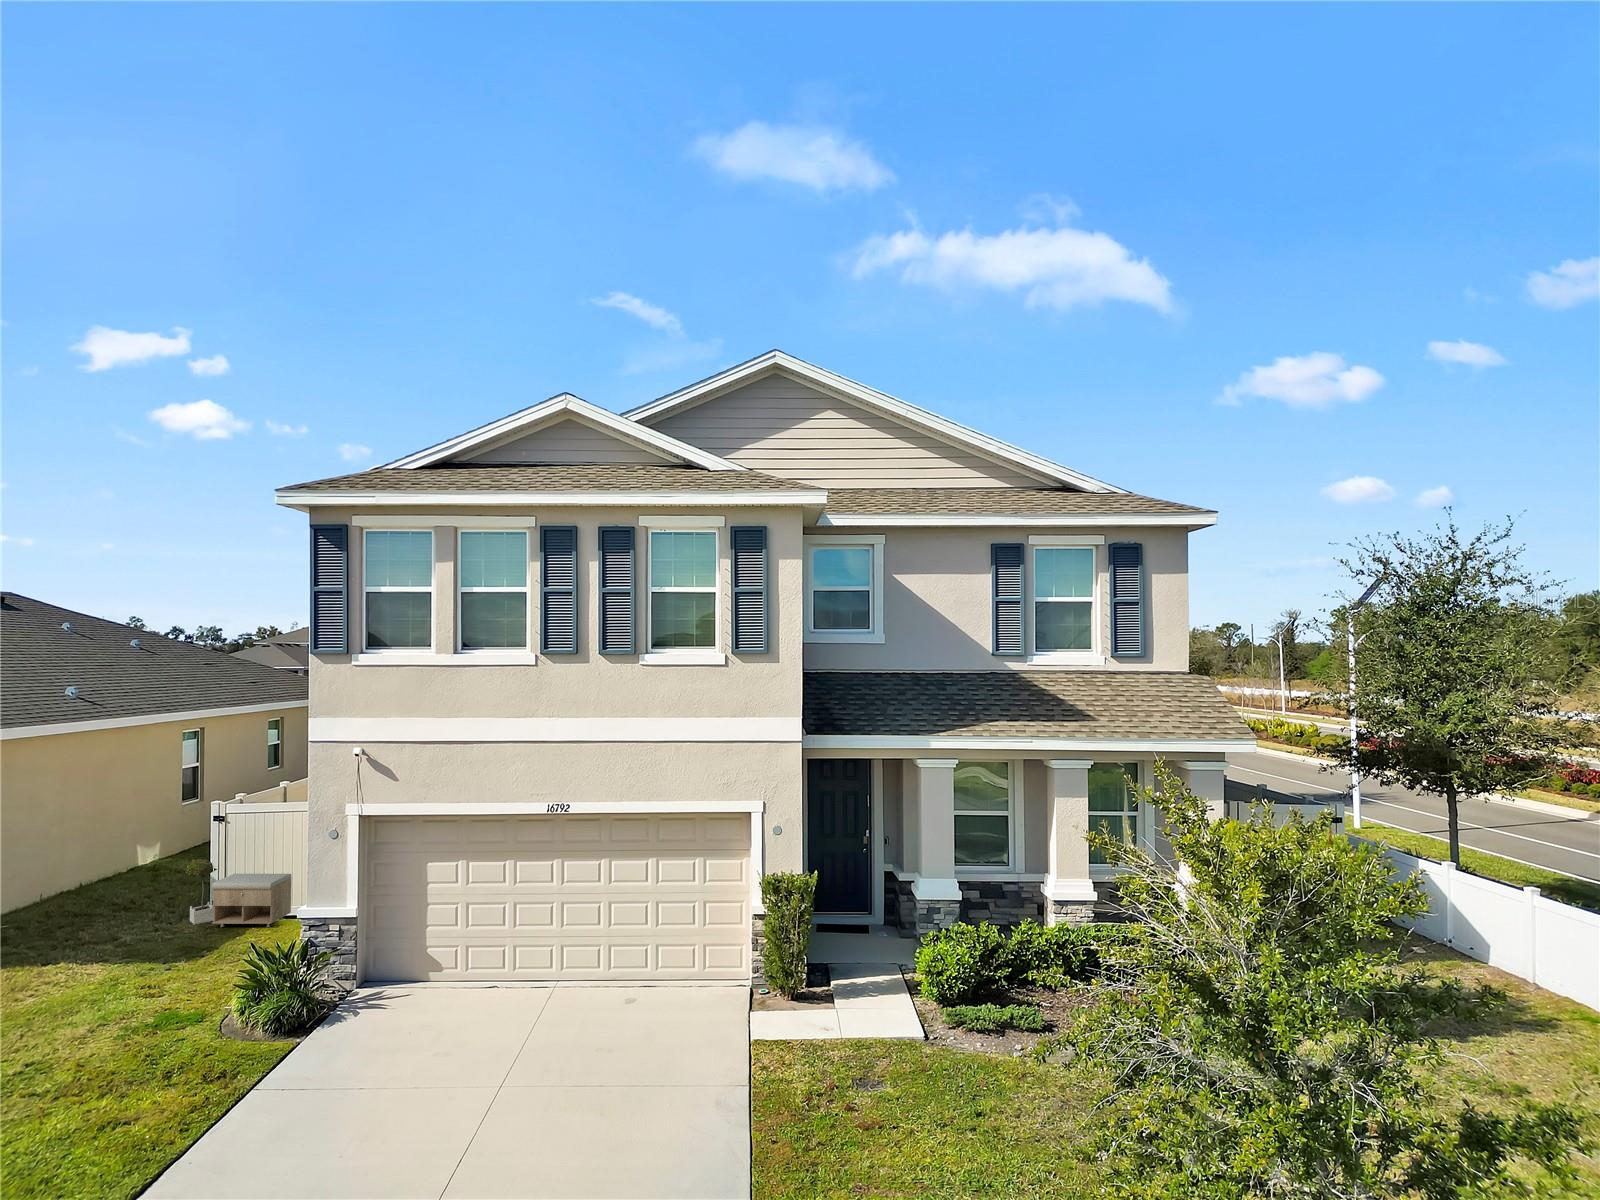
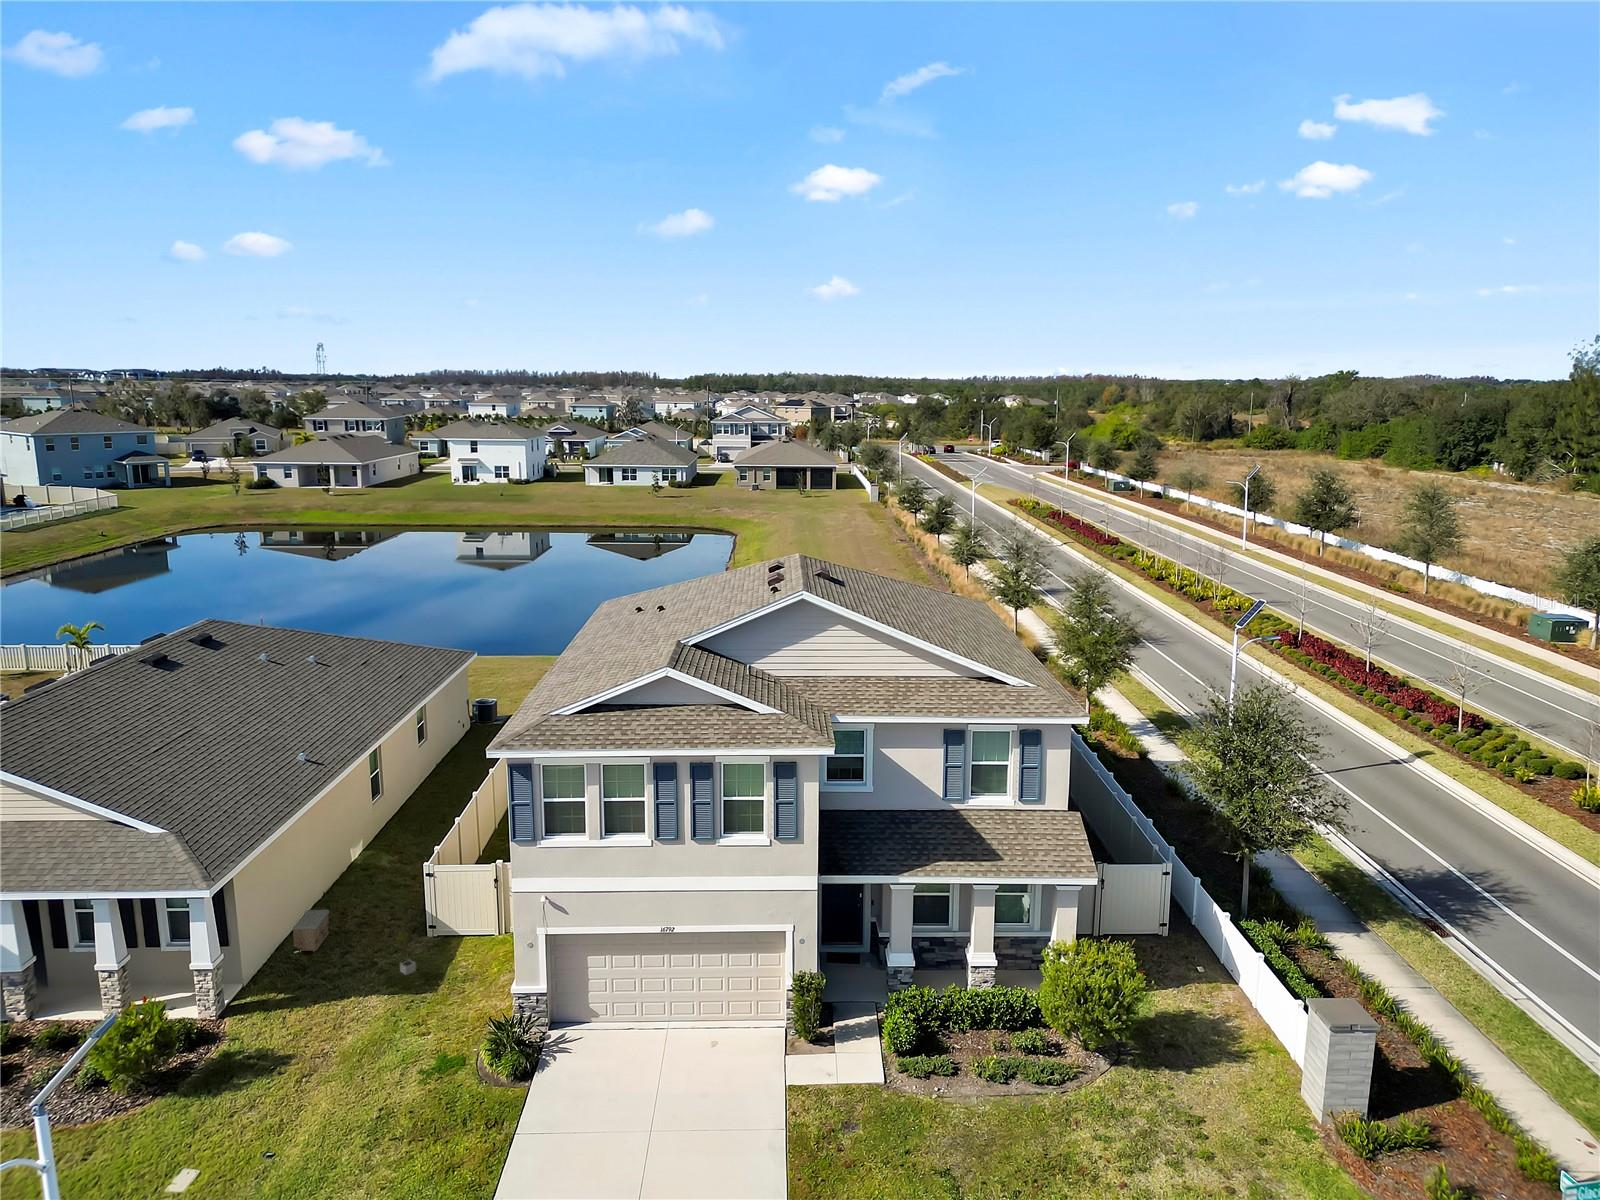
storage bench: present [212,874,292,927] -> present [293,910,329,952]

